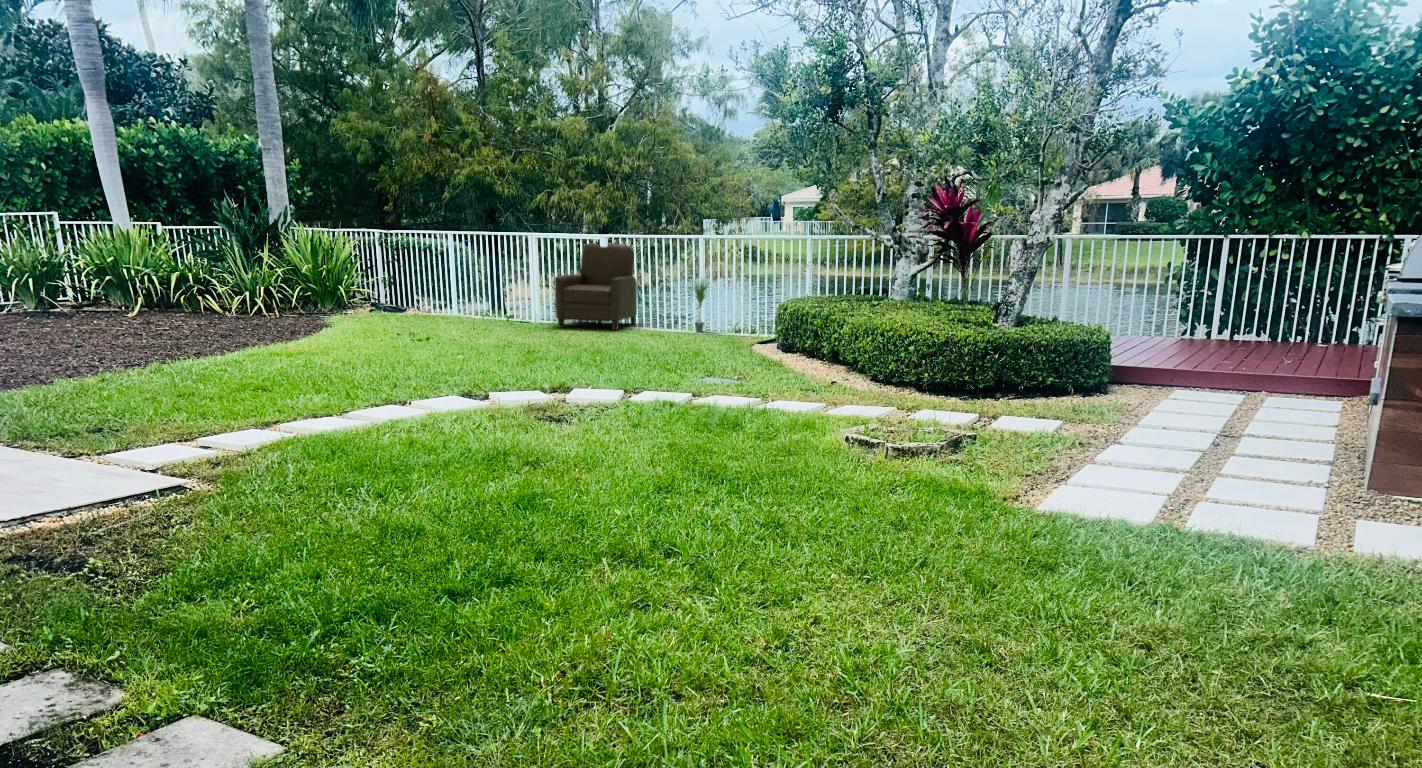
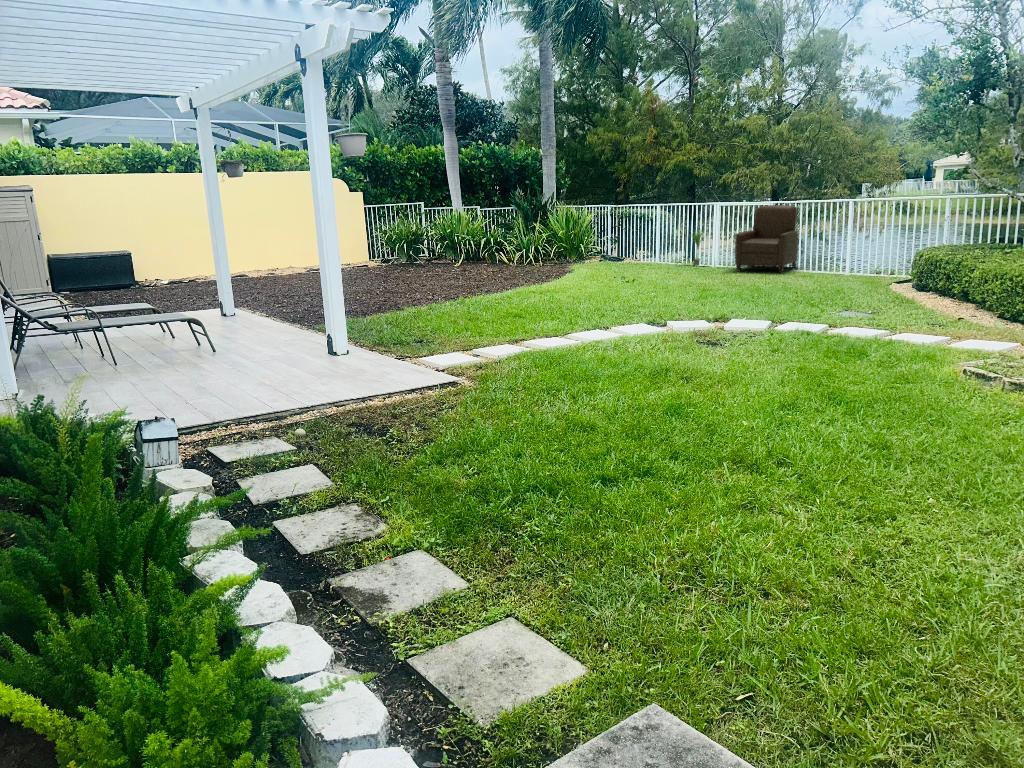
potted plant: present [692,278,709,332] -> present [692,230,702,265]

